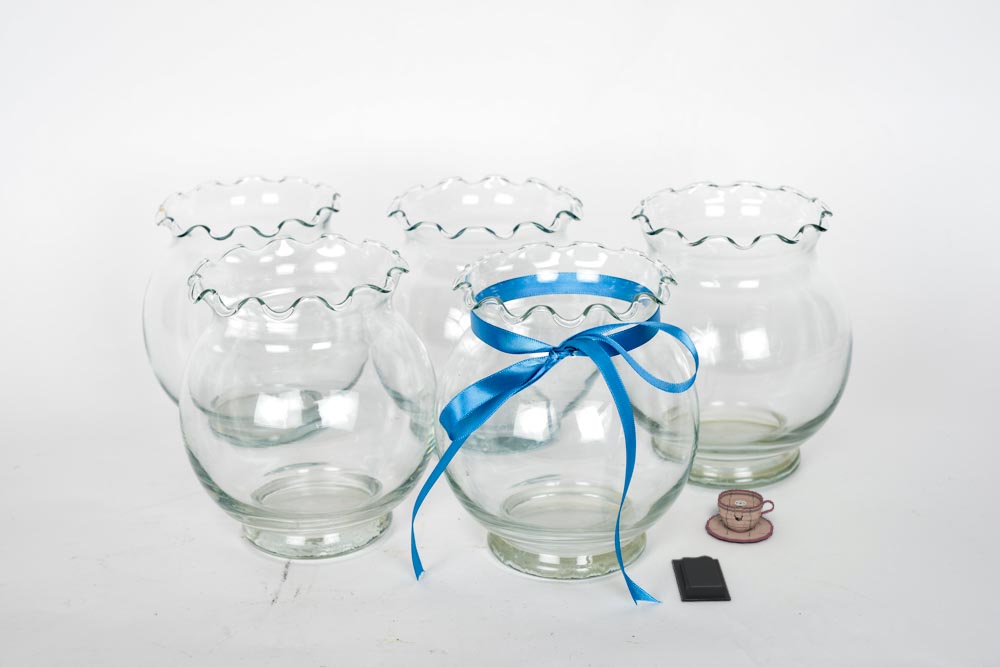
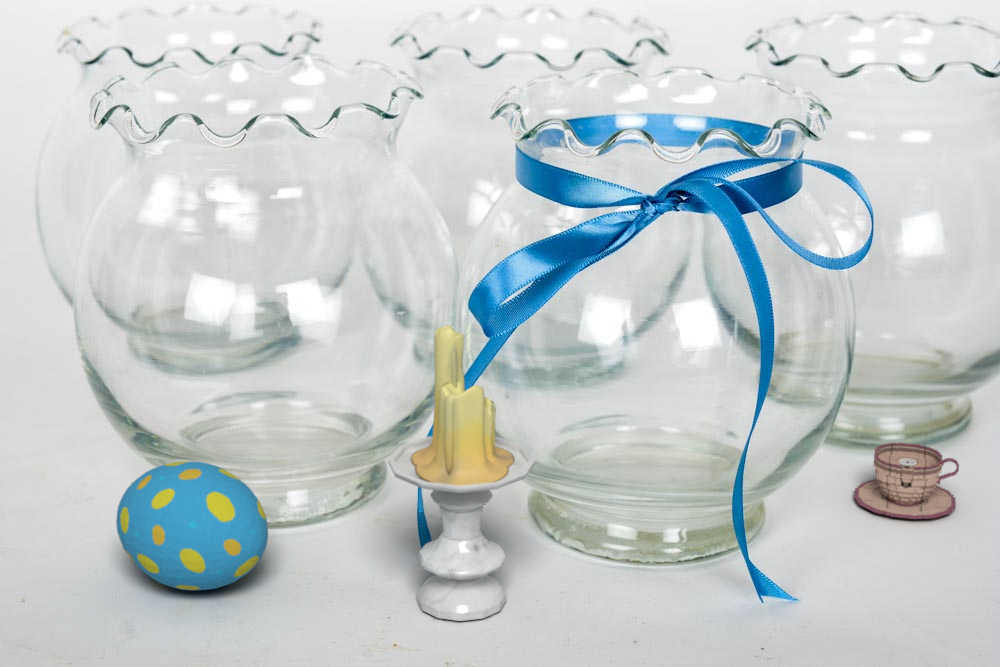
candle: none [391,433,486,623] -> present [388,325,535,621]
decorative egg: none [215,522,314,607] -> present [116,461,268,590]
soap bar: present [672,555,731,601] -> none [808,534,907,599]

